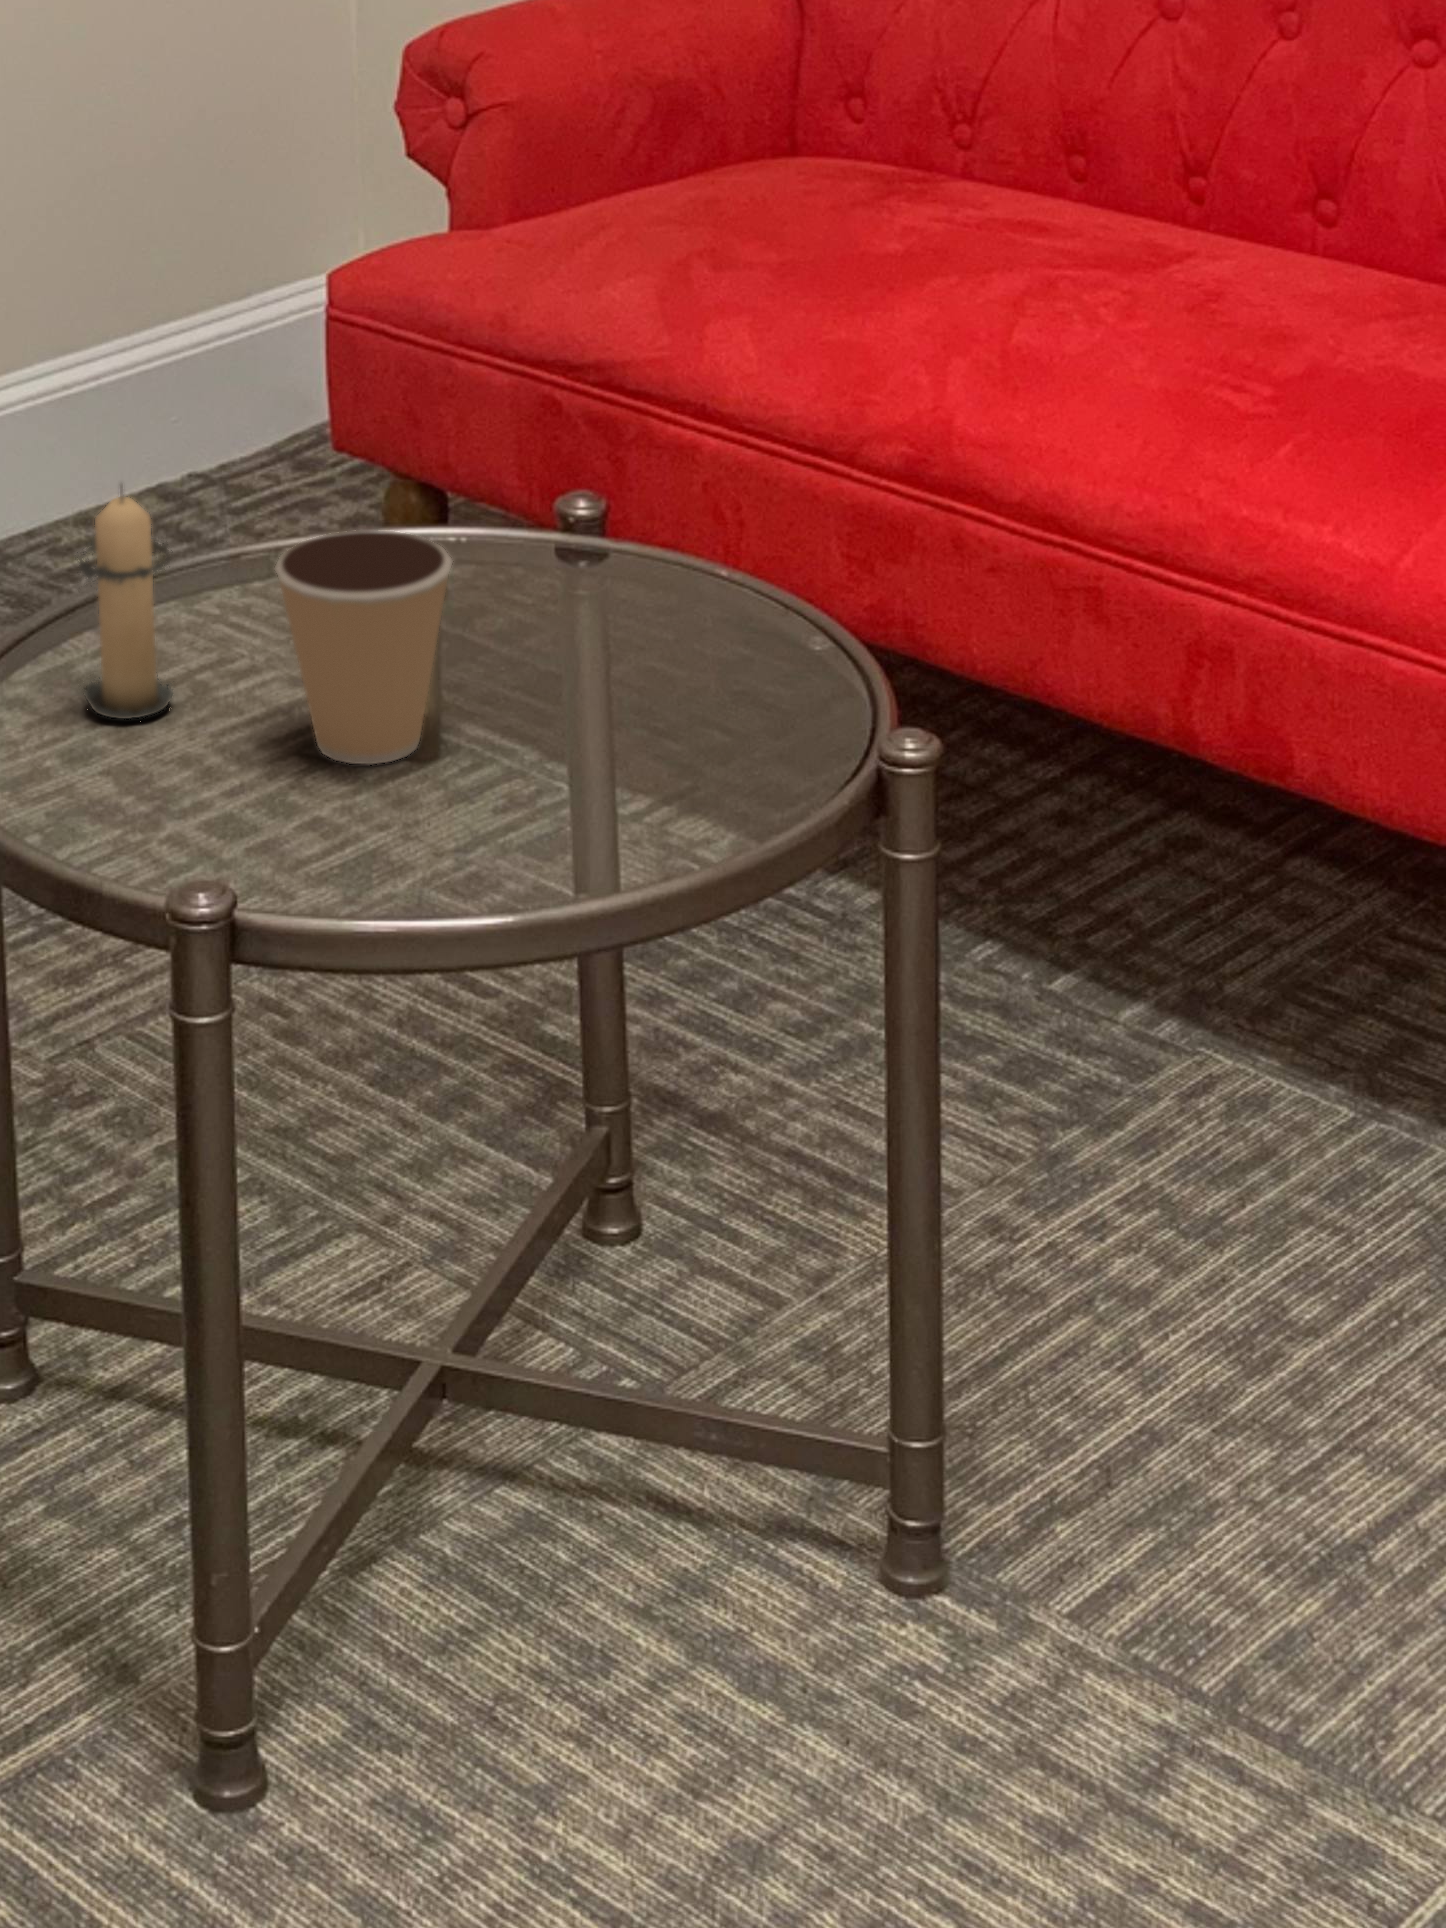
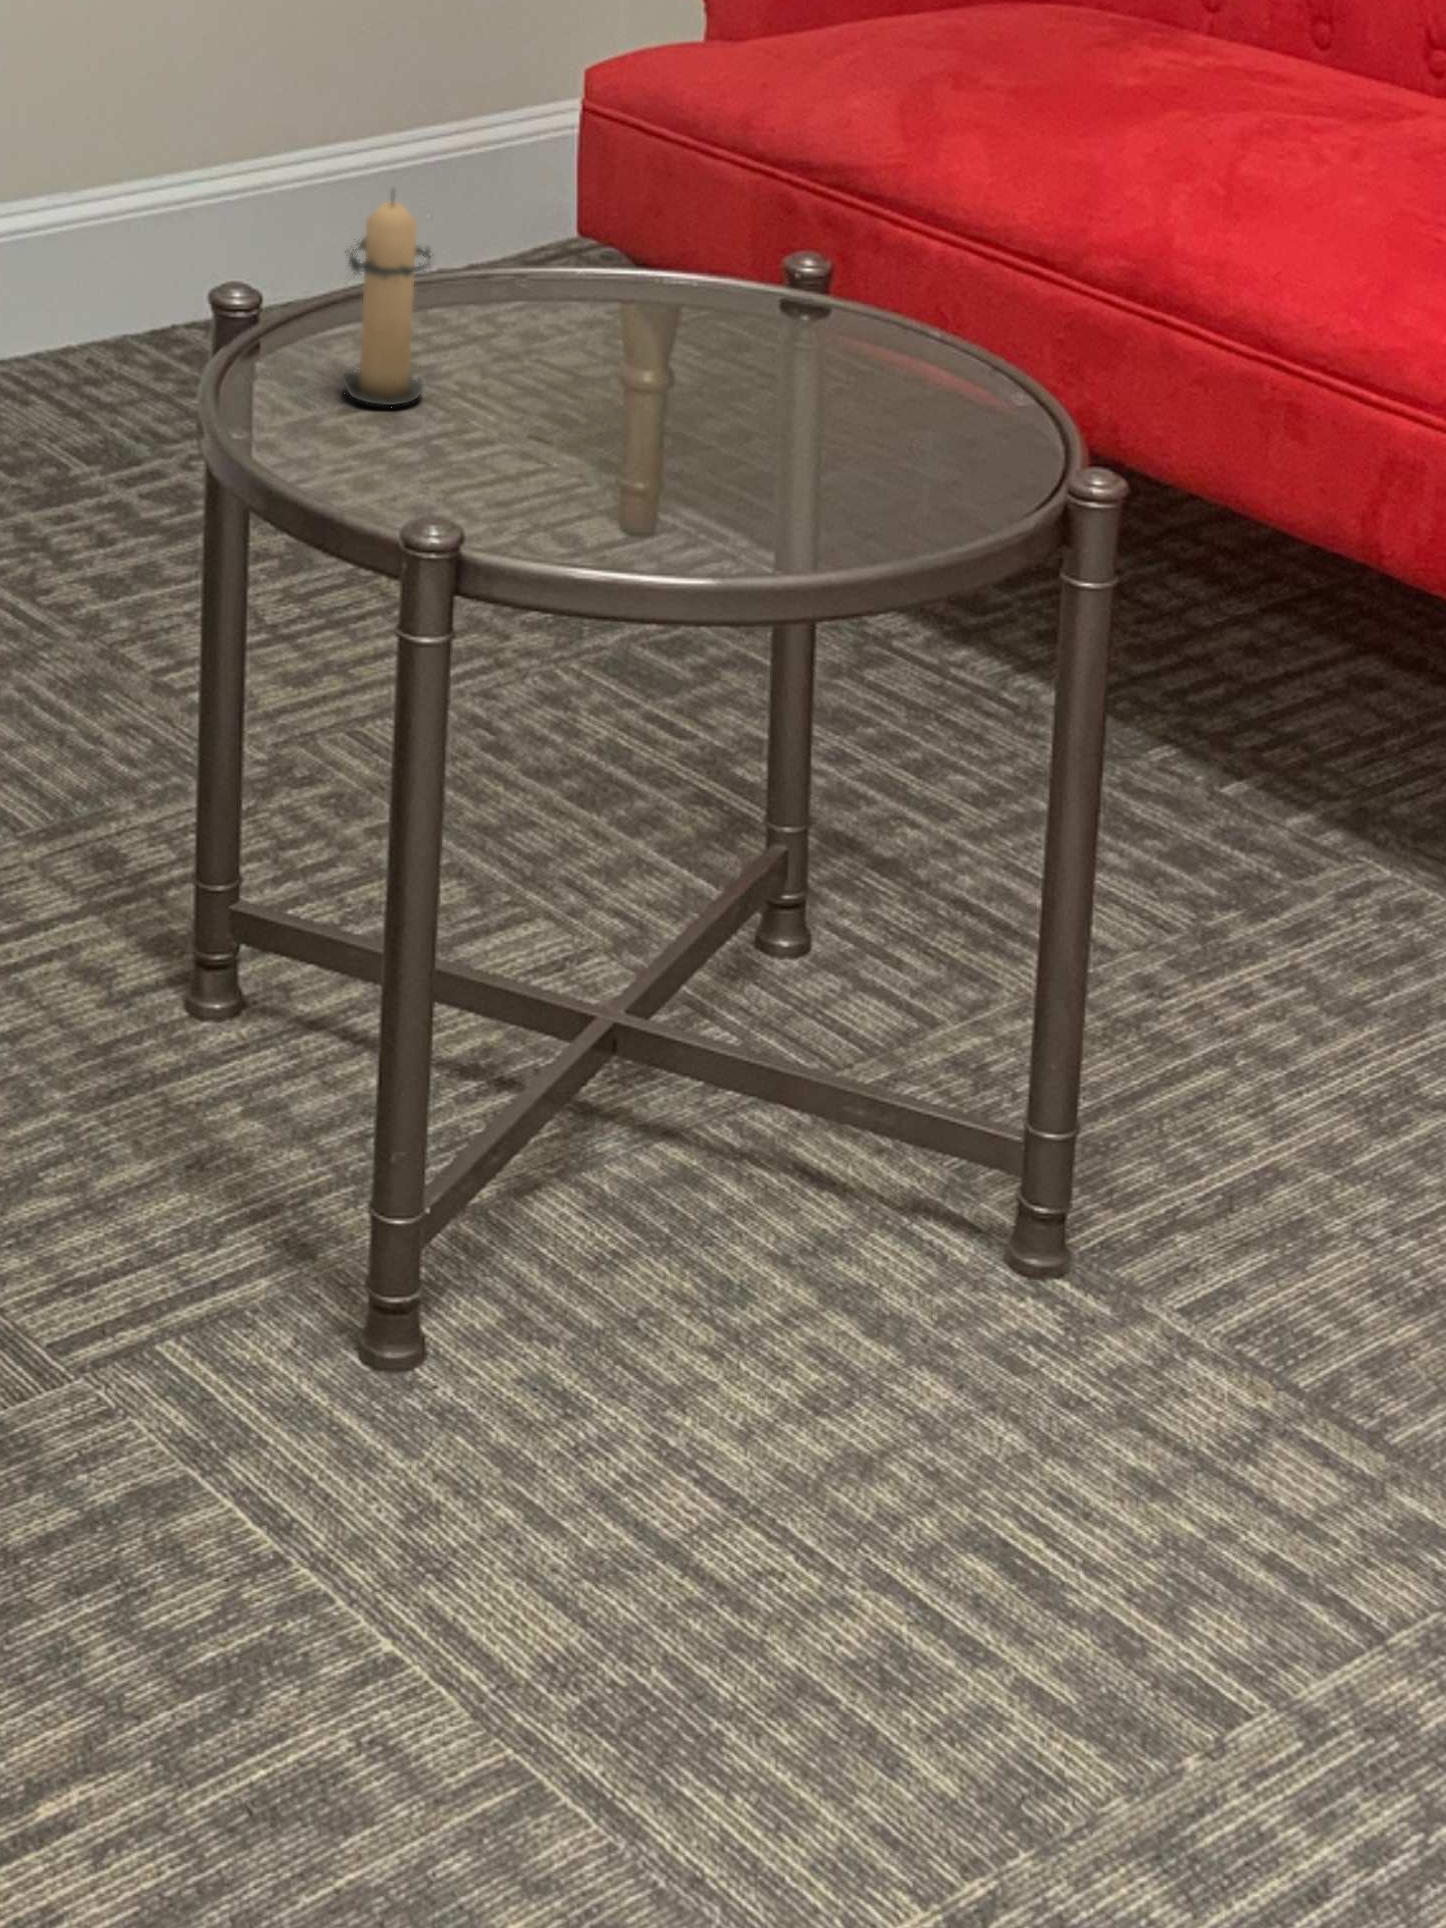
coffee cup: present [275,530,452,765] -> none [527,252,692,463]

